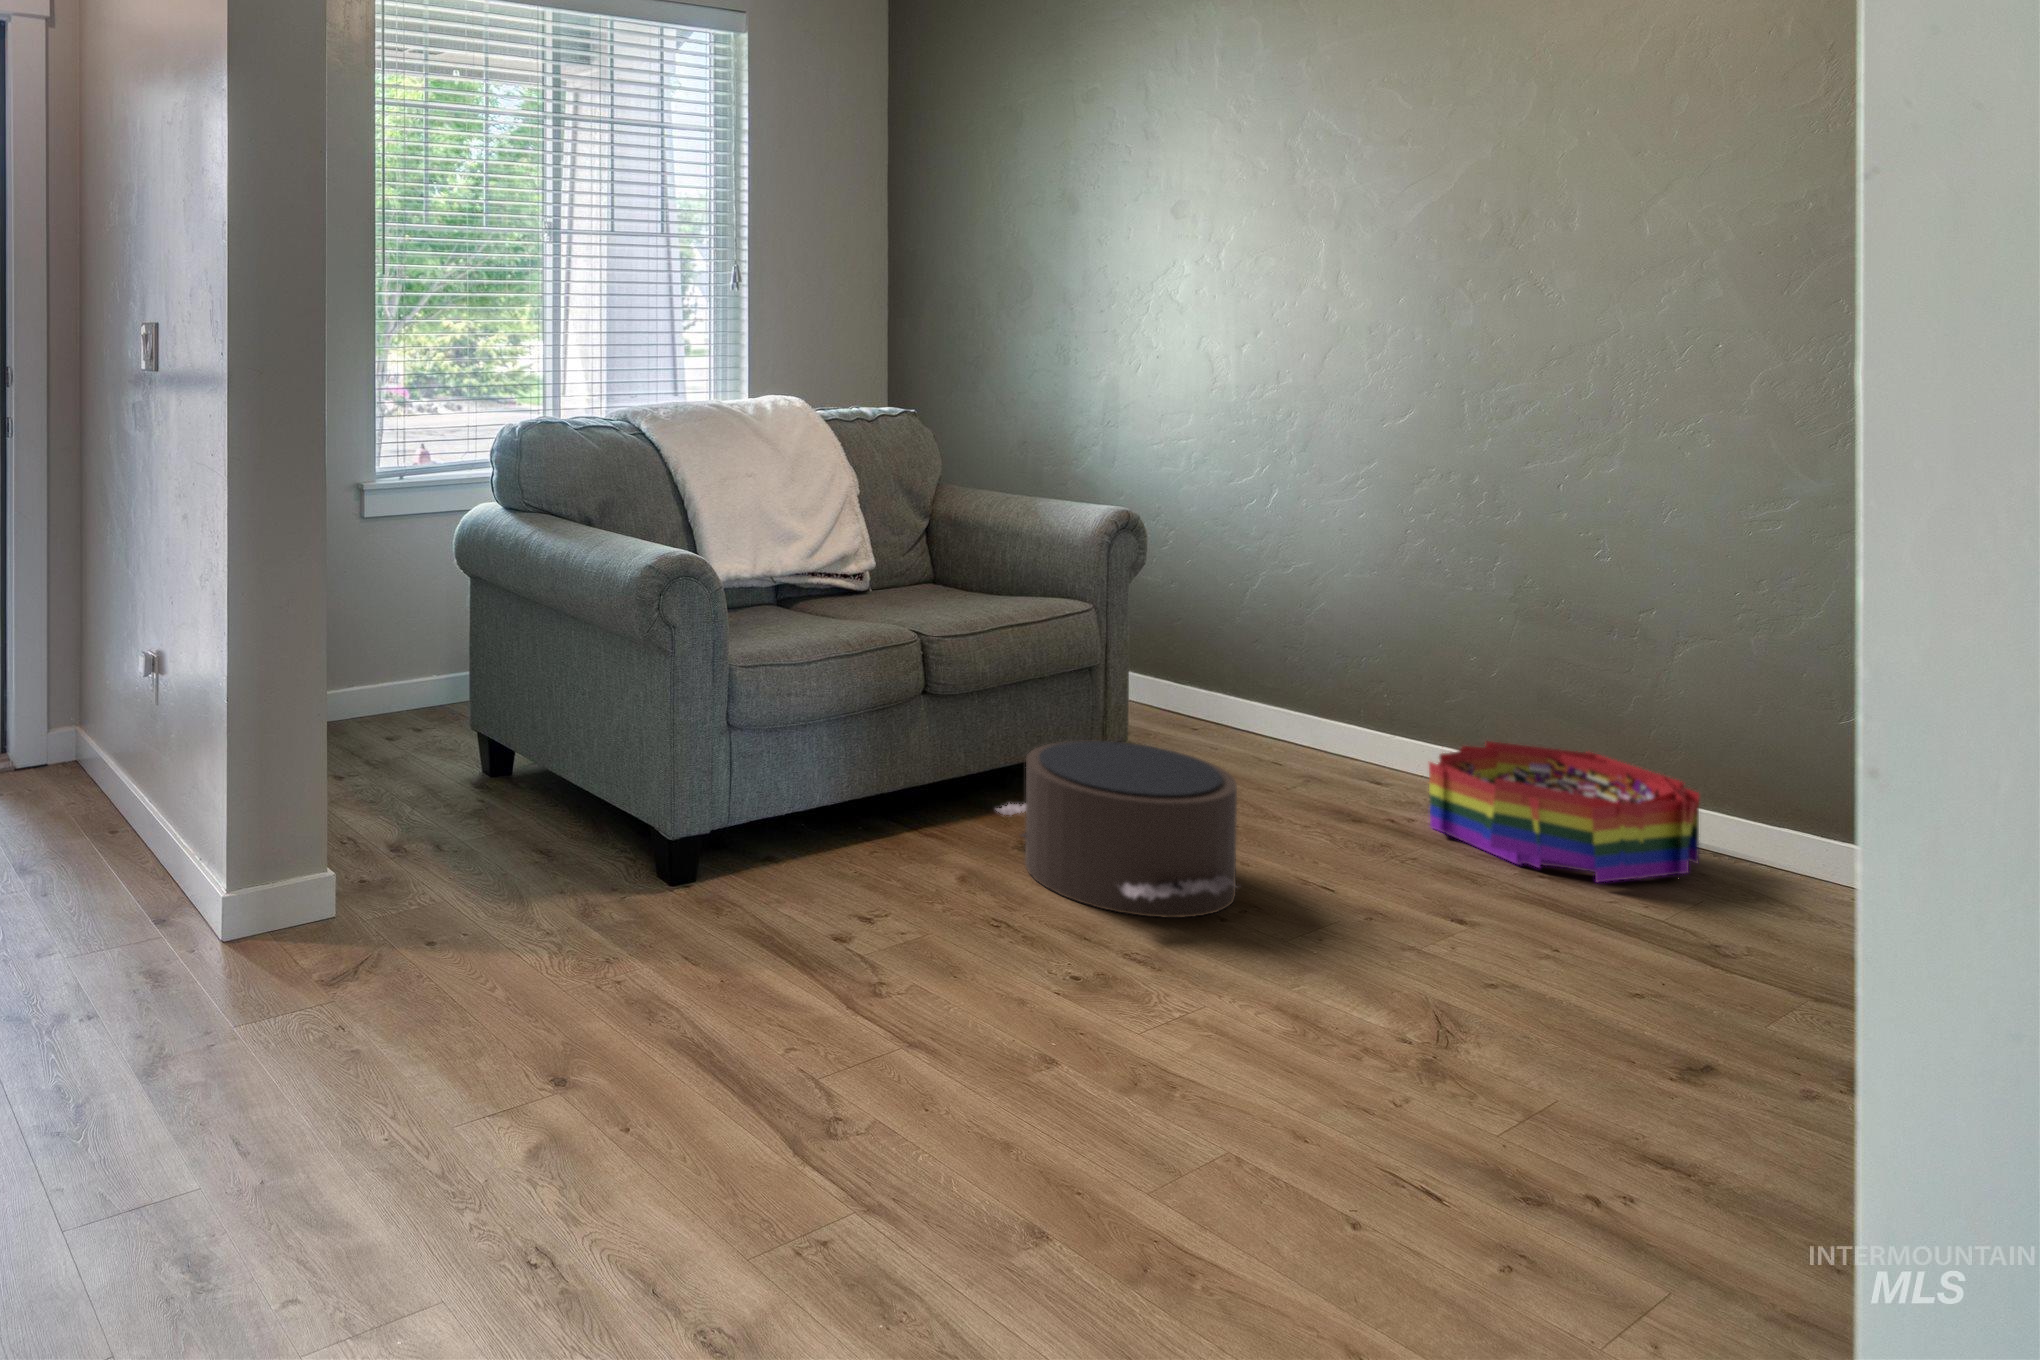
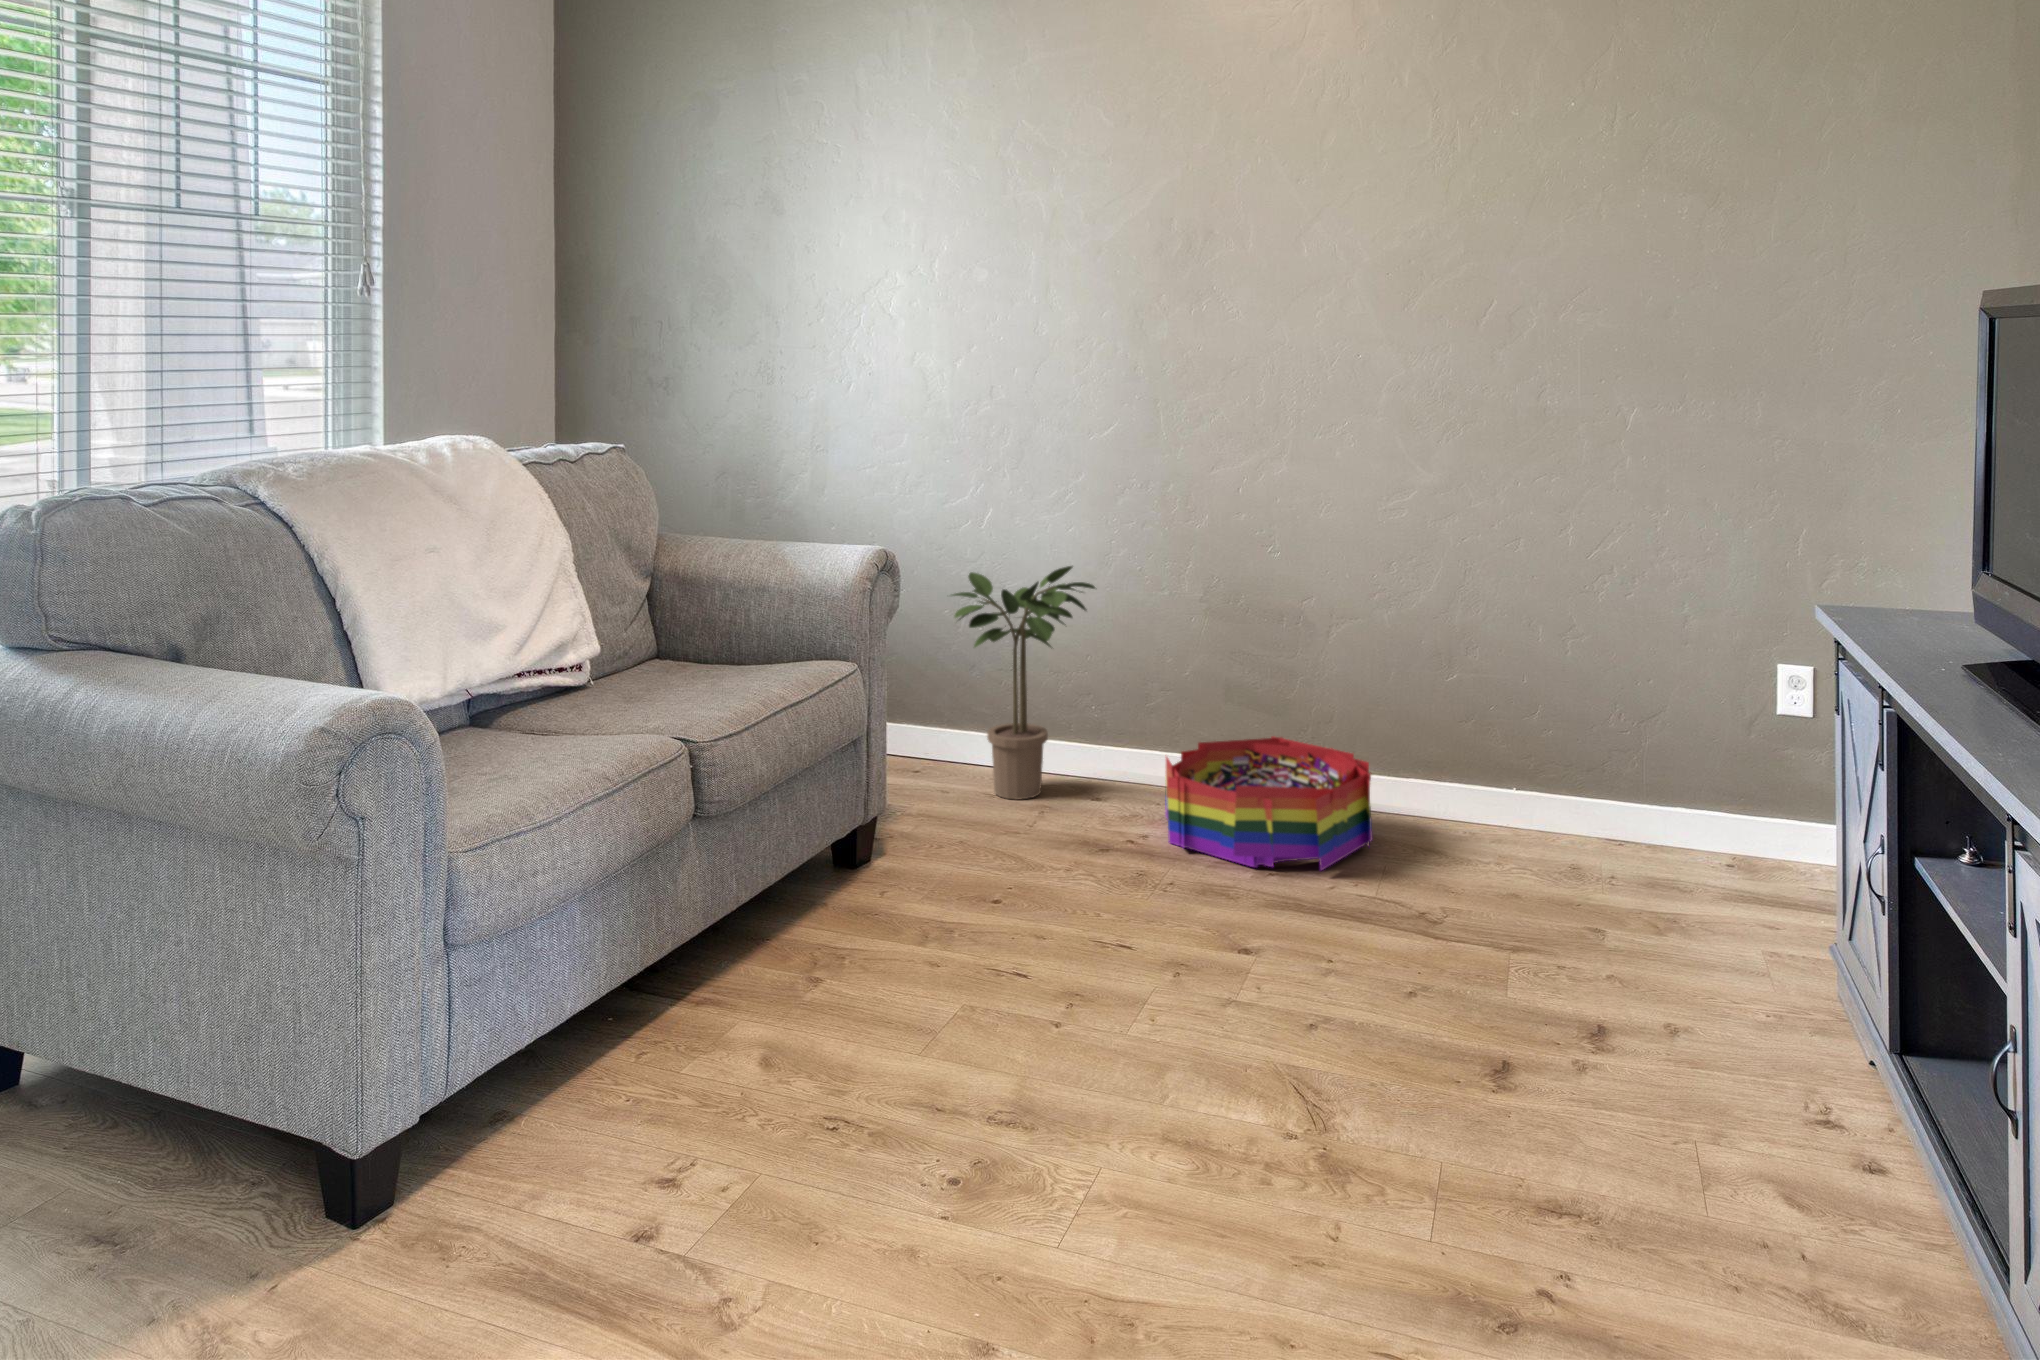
potted plant: none [1218,547,1373,767] -> present [952,566,1095,799]
pouf: present [997,741,1237,918] -> none [779,827,1076,1054]

